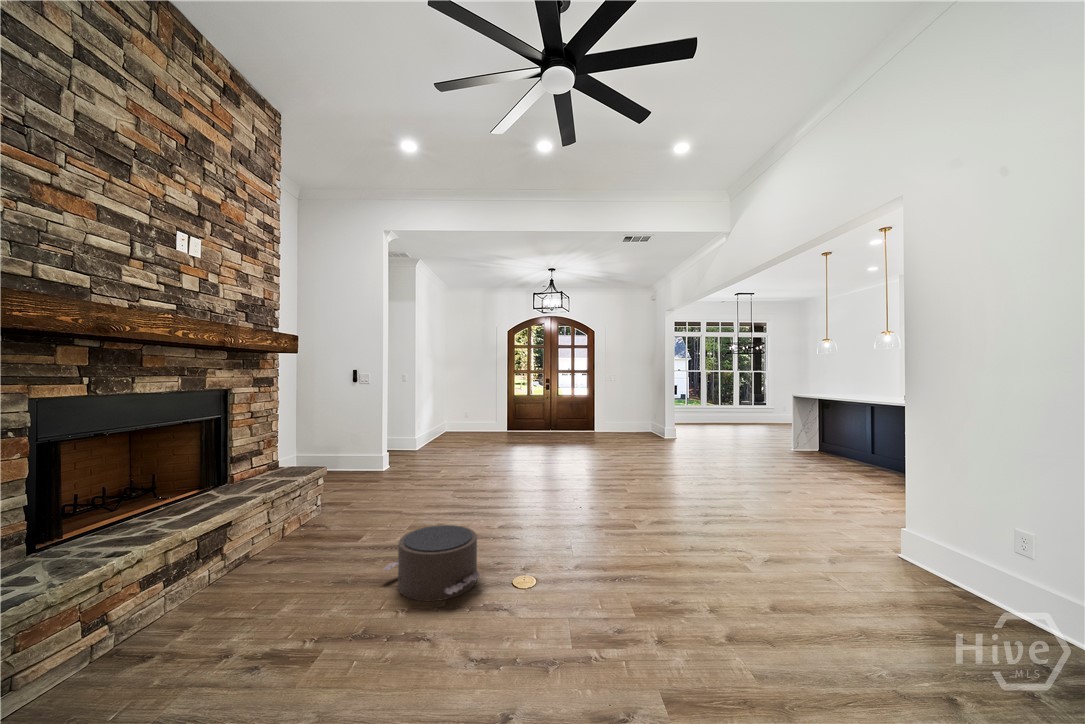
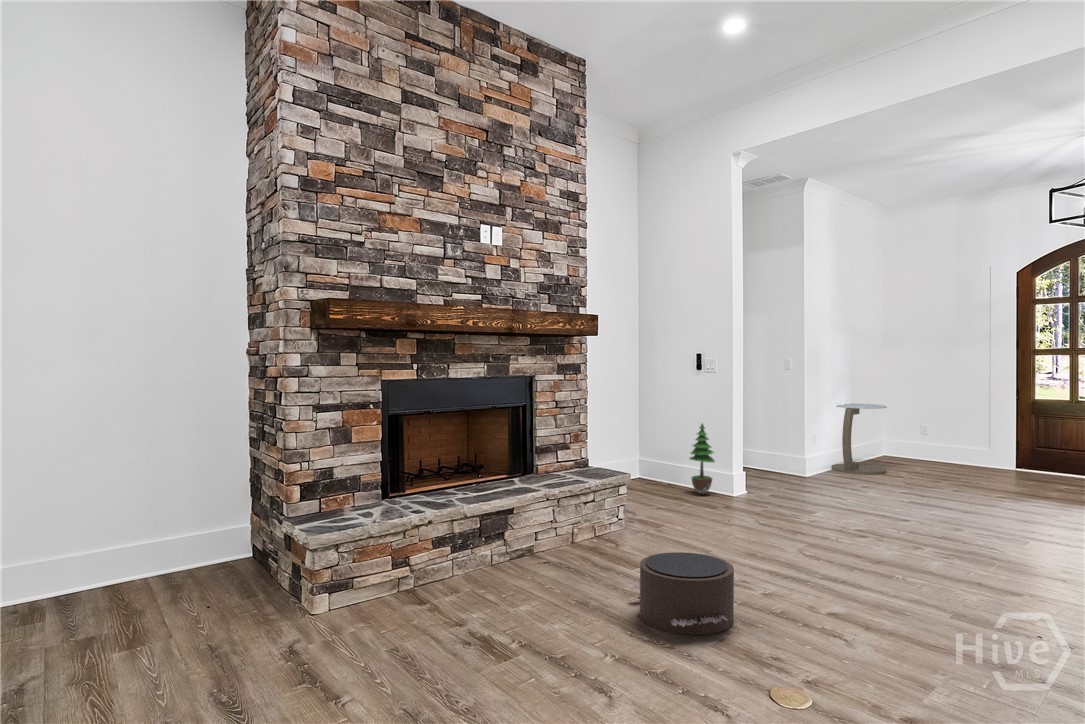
side table: none [427,403,460,447] -> present [831,403,887,474]
potted tree: none [348,422,370,477] -> present [689,423,714,495]

